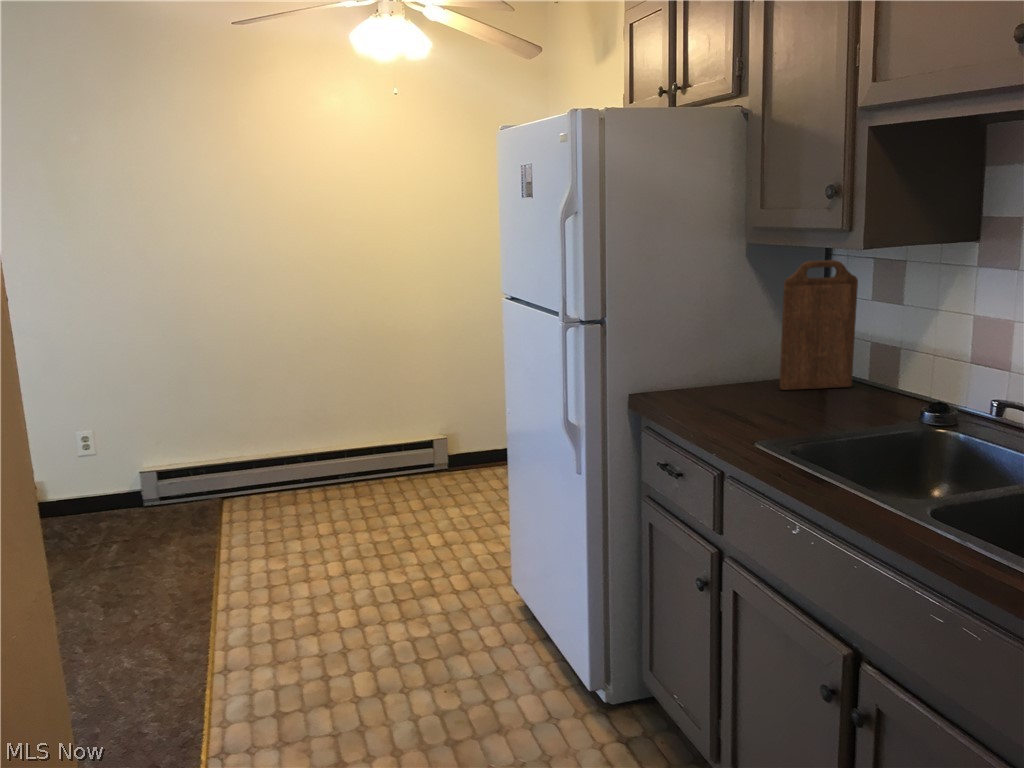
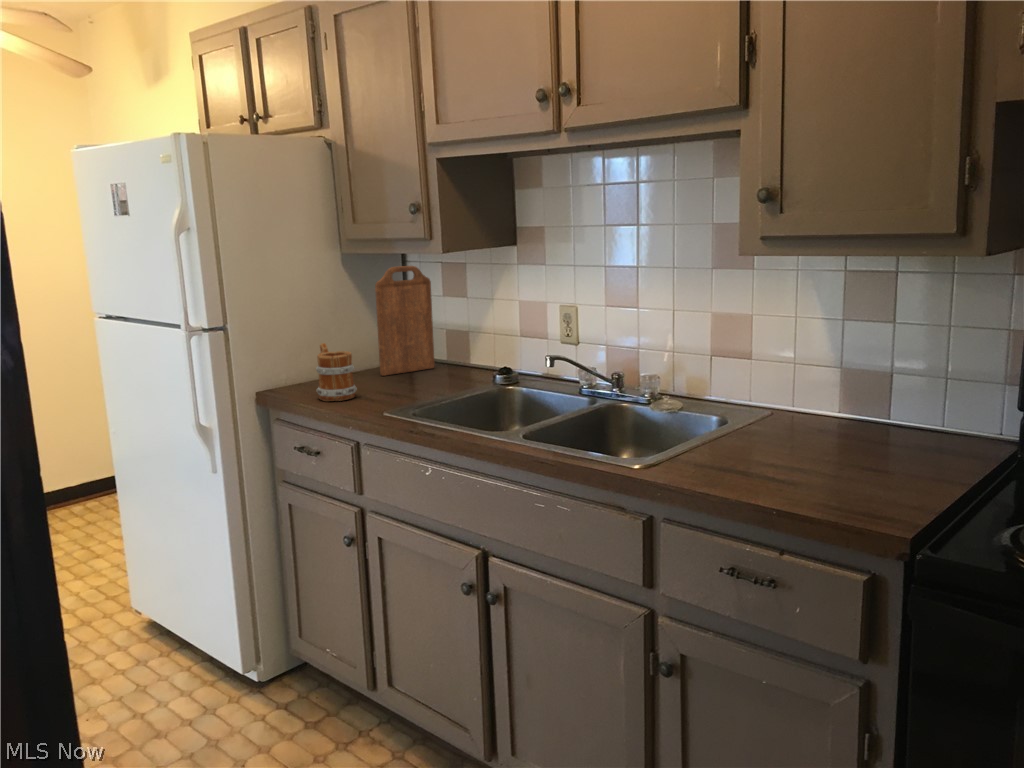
mug: none [691,348,738,418] -> present [316,343,357,401]

